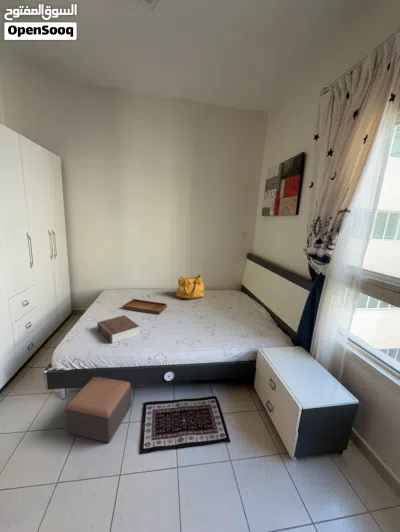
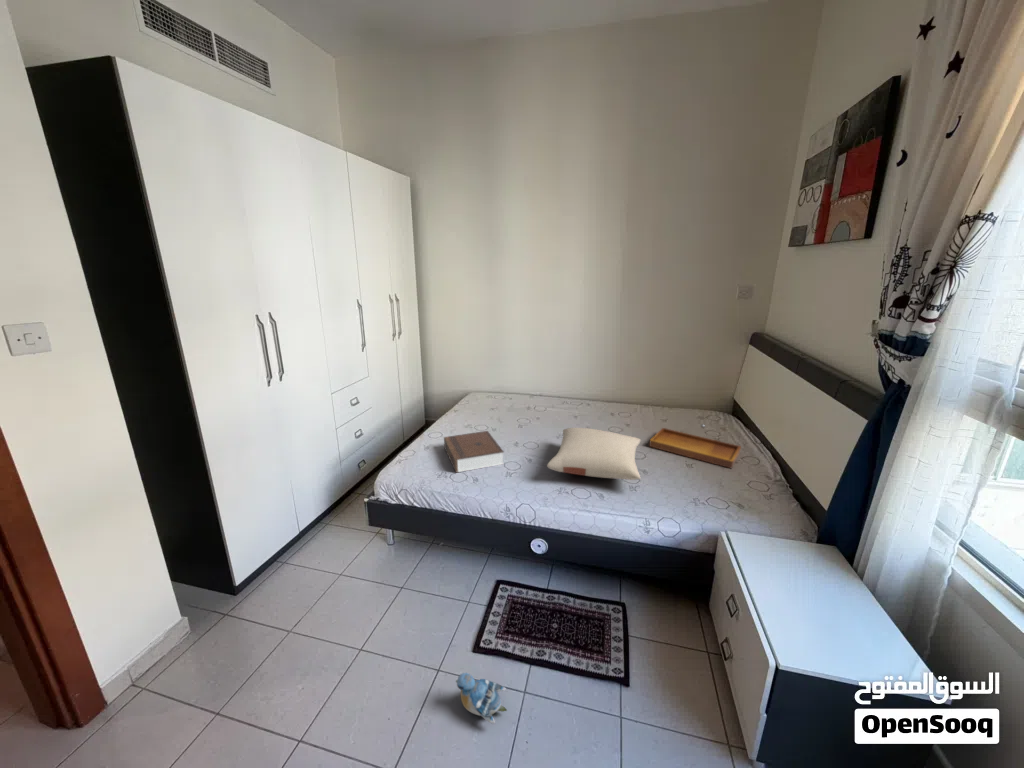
handbag: present [176,275,204,299] -> none [590,370,645,414]
tray: present [123,295,167,314] -> present [649,424,741,468]
pillow: none [169,307,218,333] -> present [547,428,640,480]
footstool: present [65,377,131,442] -> none [380,519,479,622]
plush toy: none [139,465,172,490] -> present [456,673,507,724]

